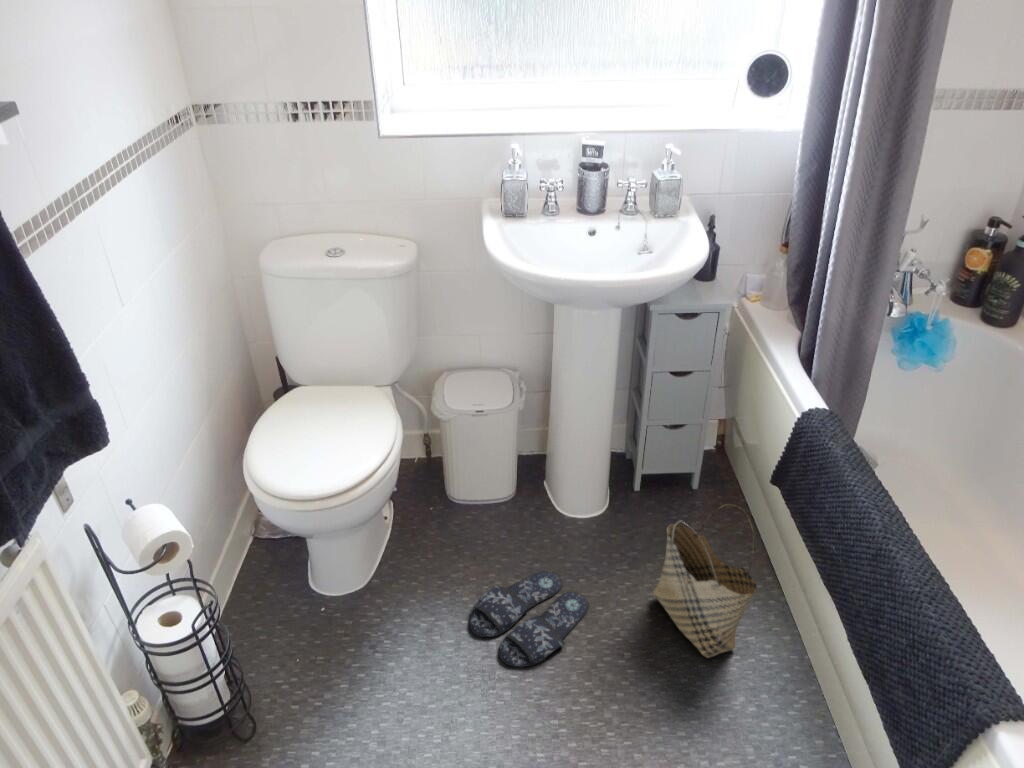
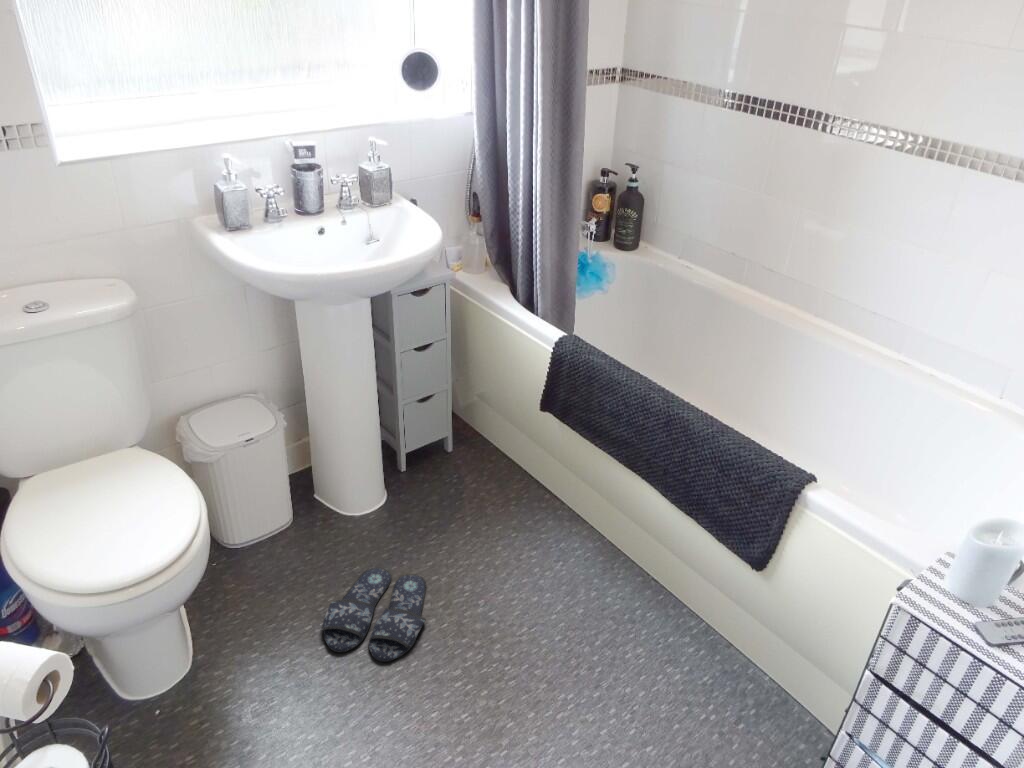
woven basket: present [653,503,756,658] -> none [472,436,567,574]

